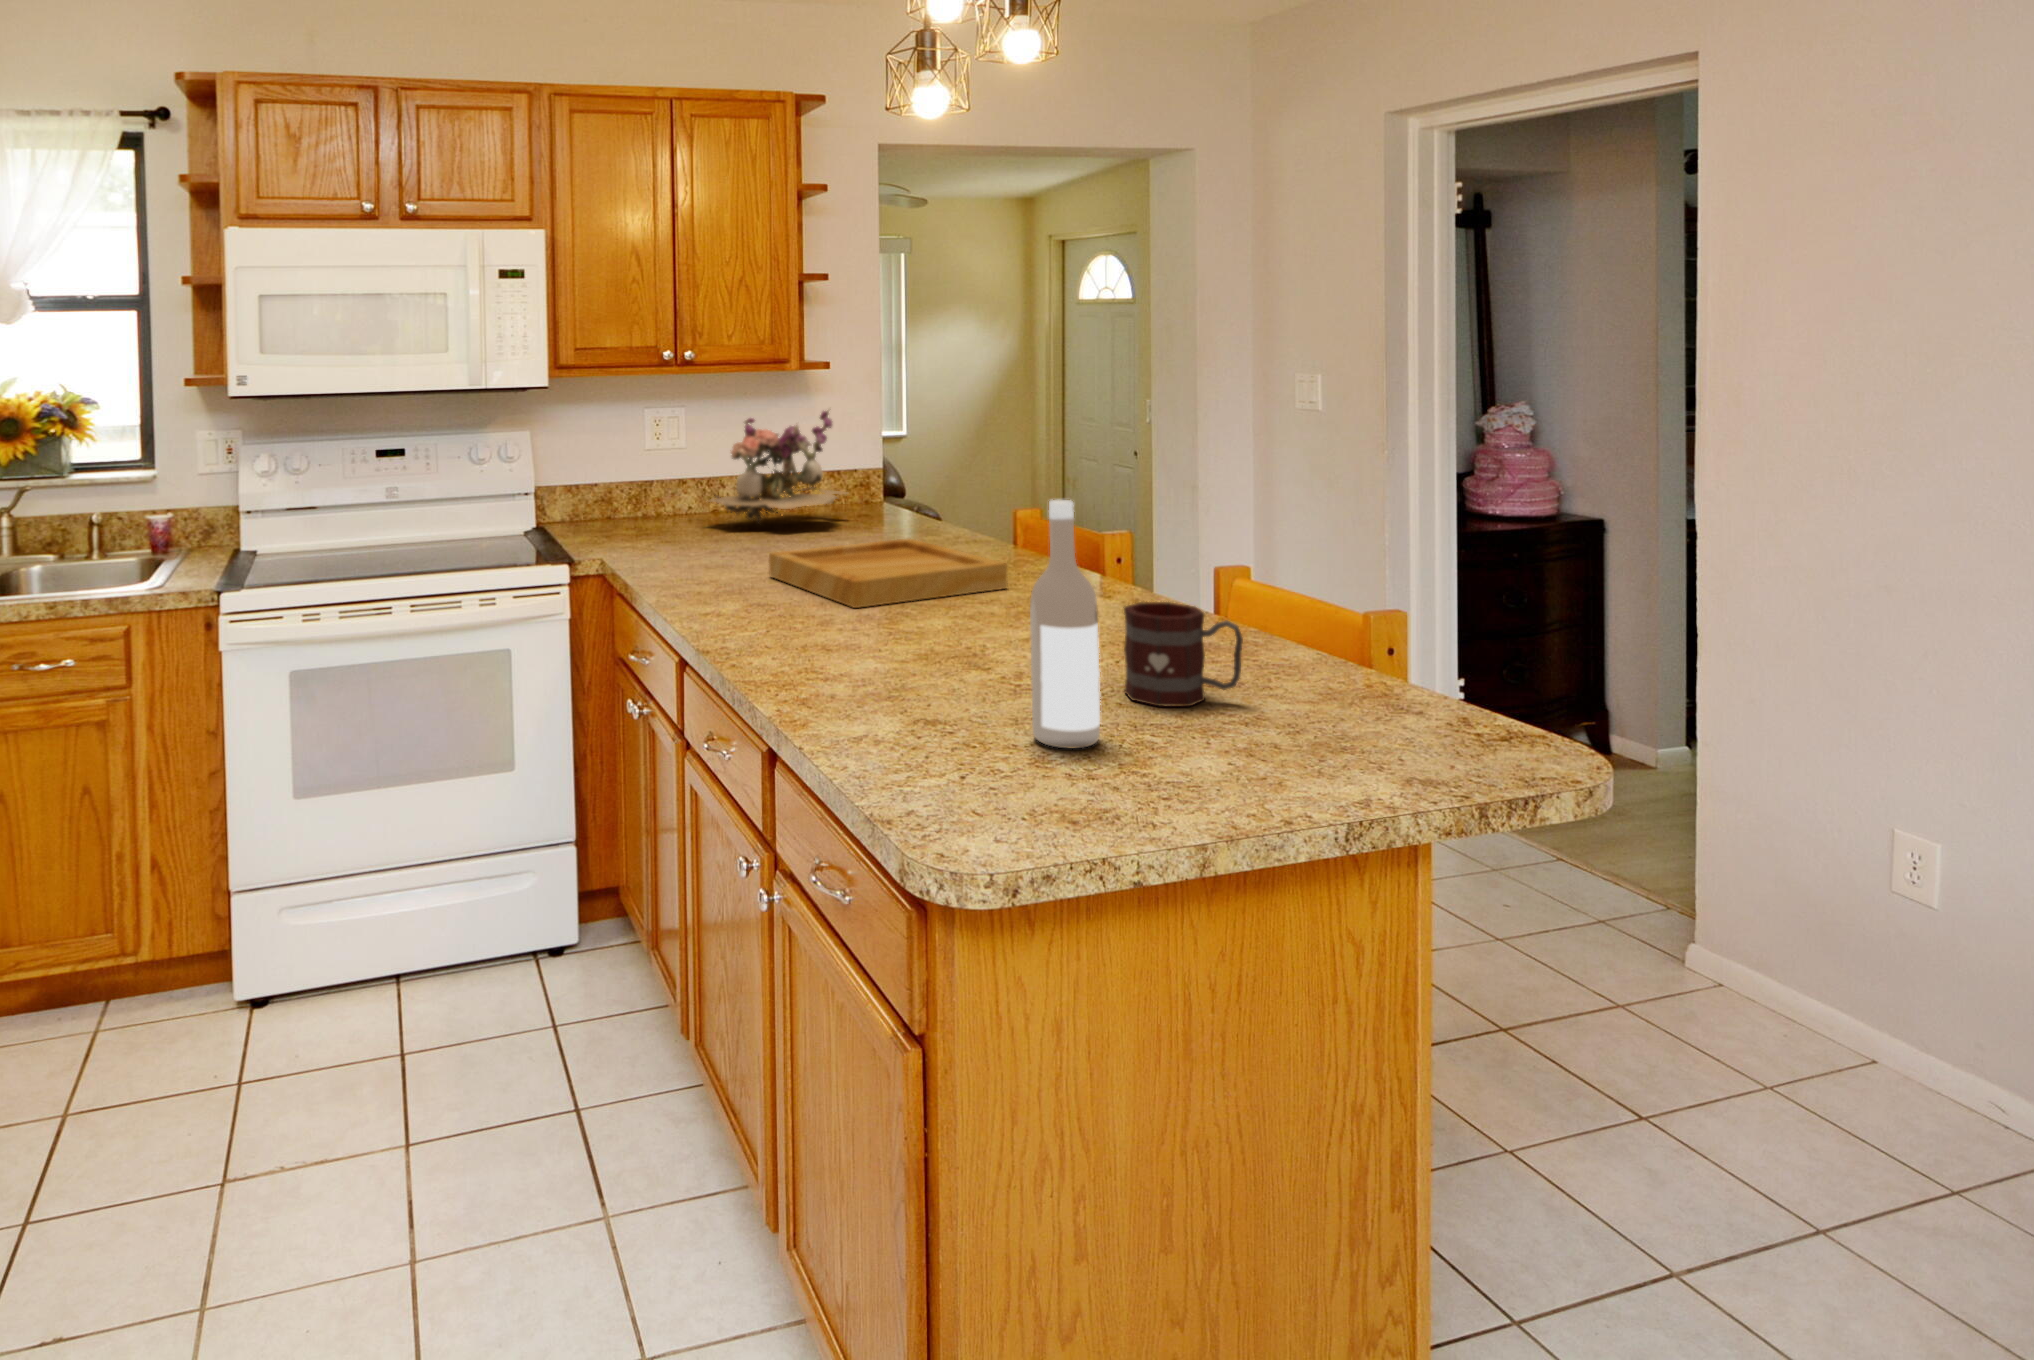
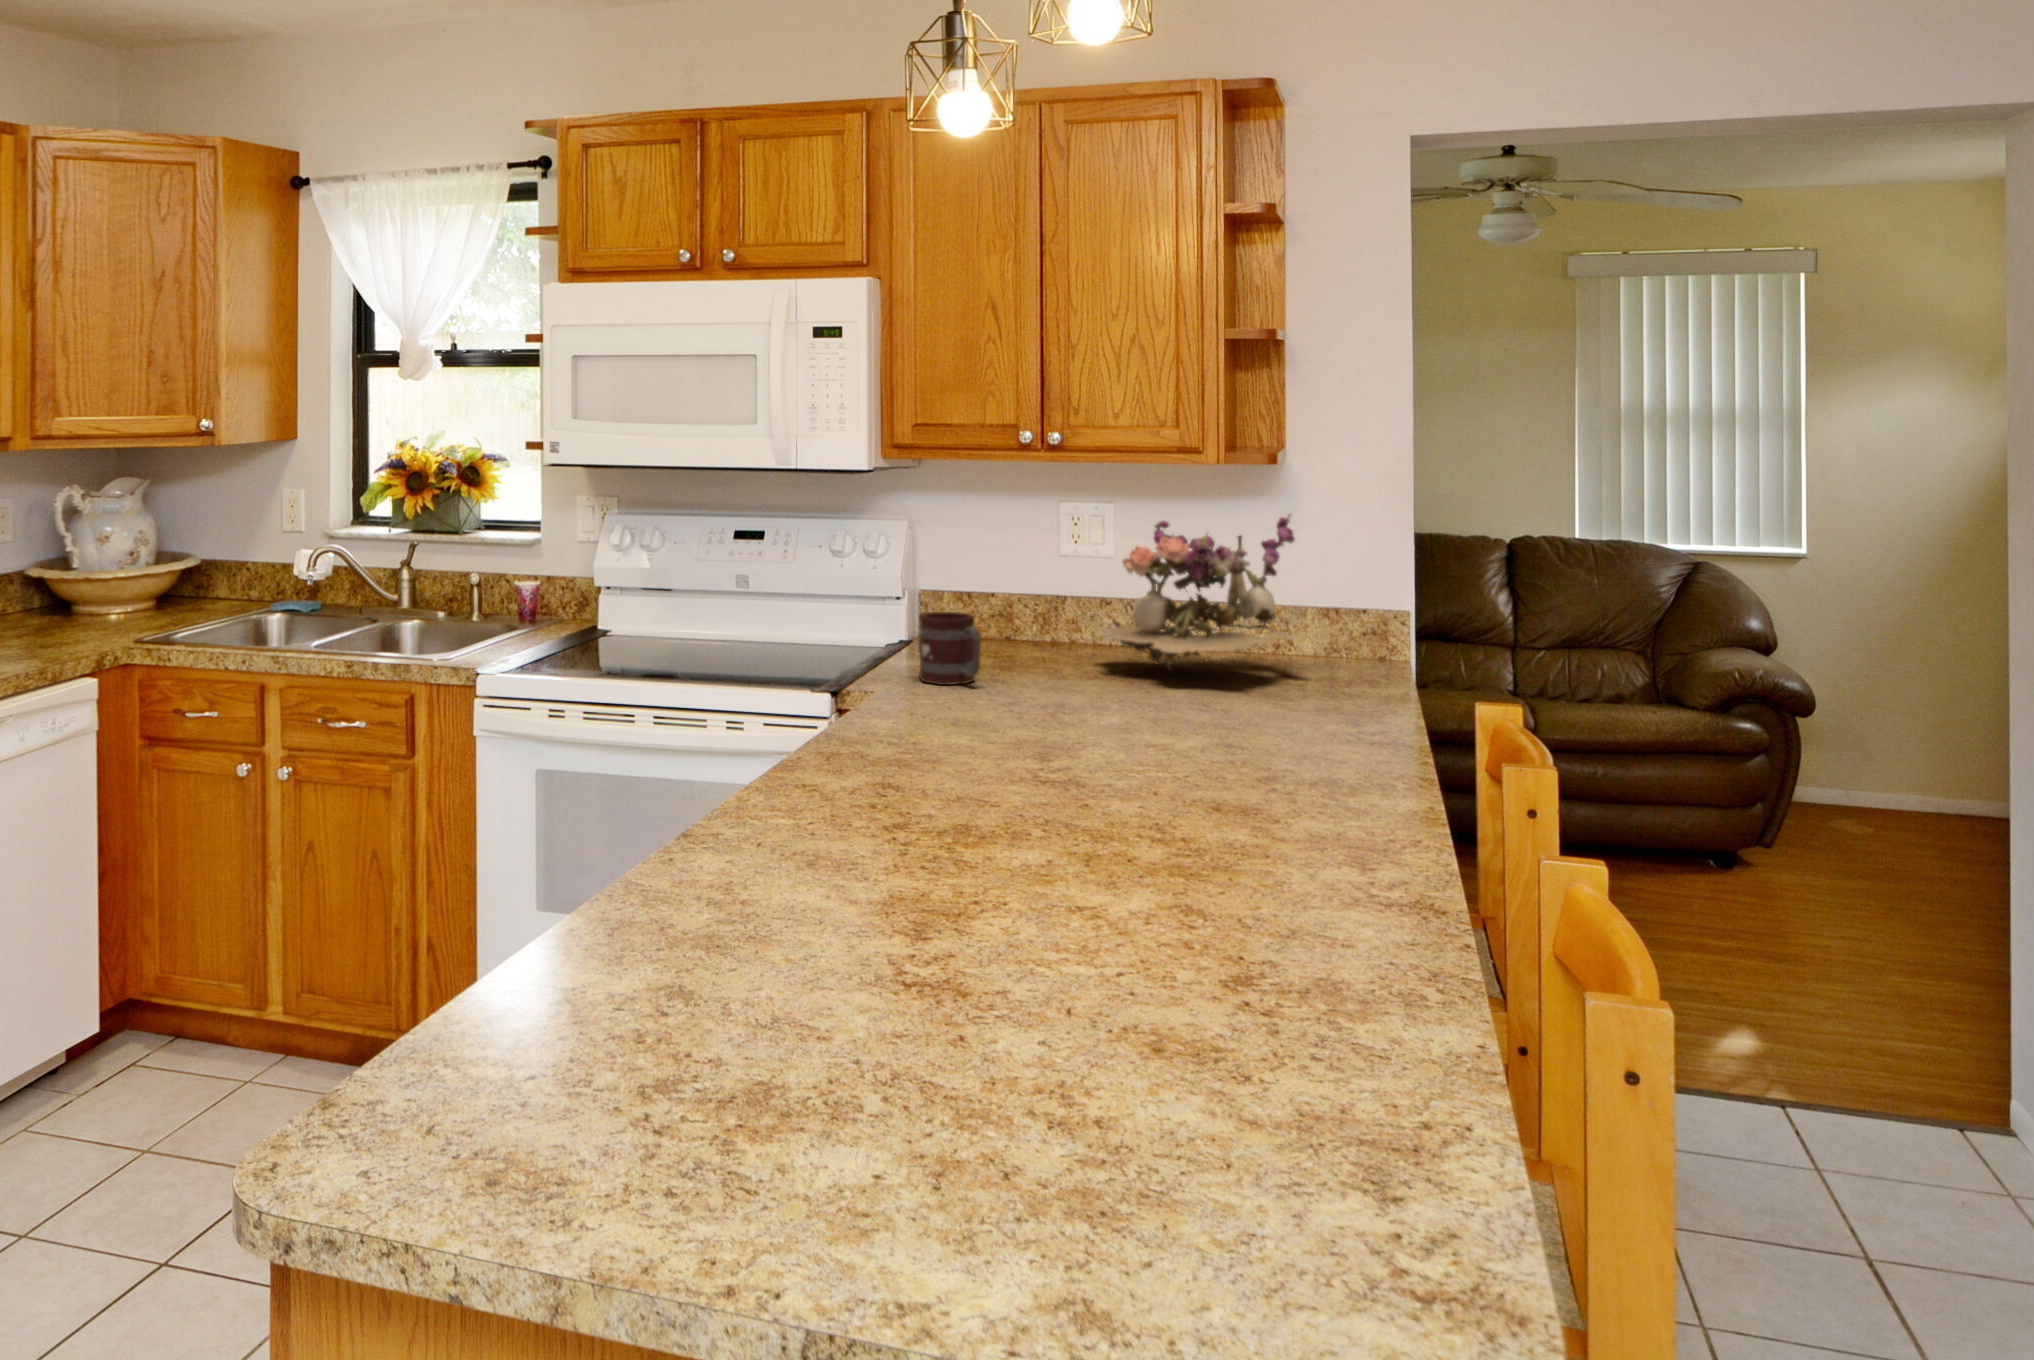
wine bottle: present [1030,500,1100,749] -> none [722,694,823,1080]
tray: present [769,539,1008,608] -> none [996,711,1273,819]
mug: present [1124,602,1243,706] -> present [919,612,981,685]

